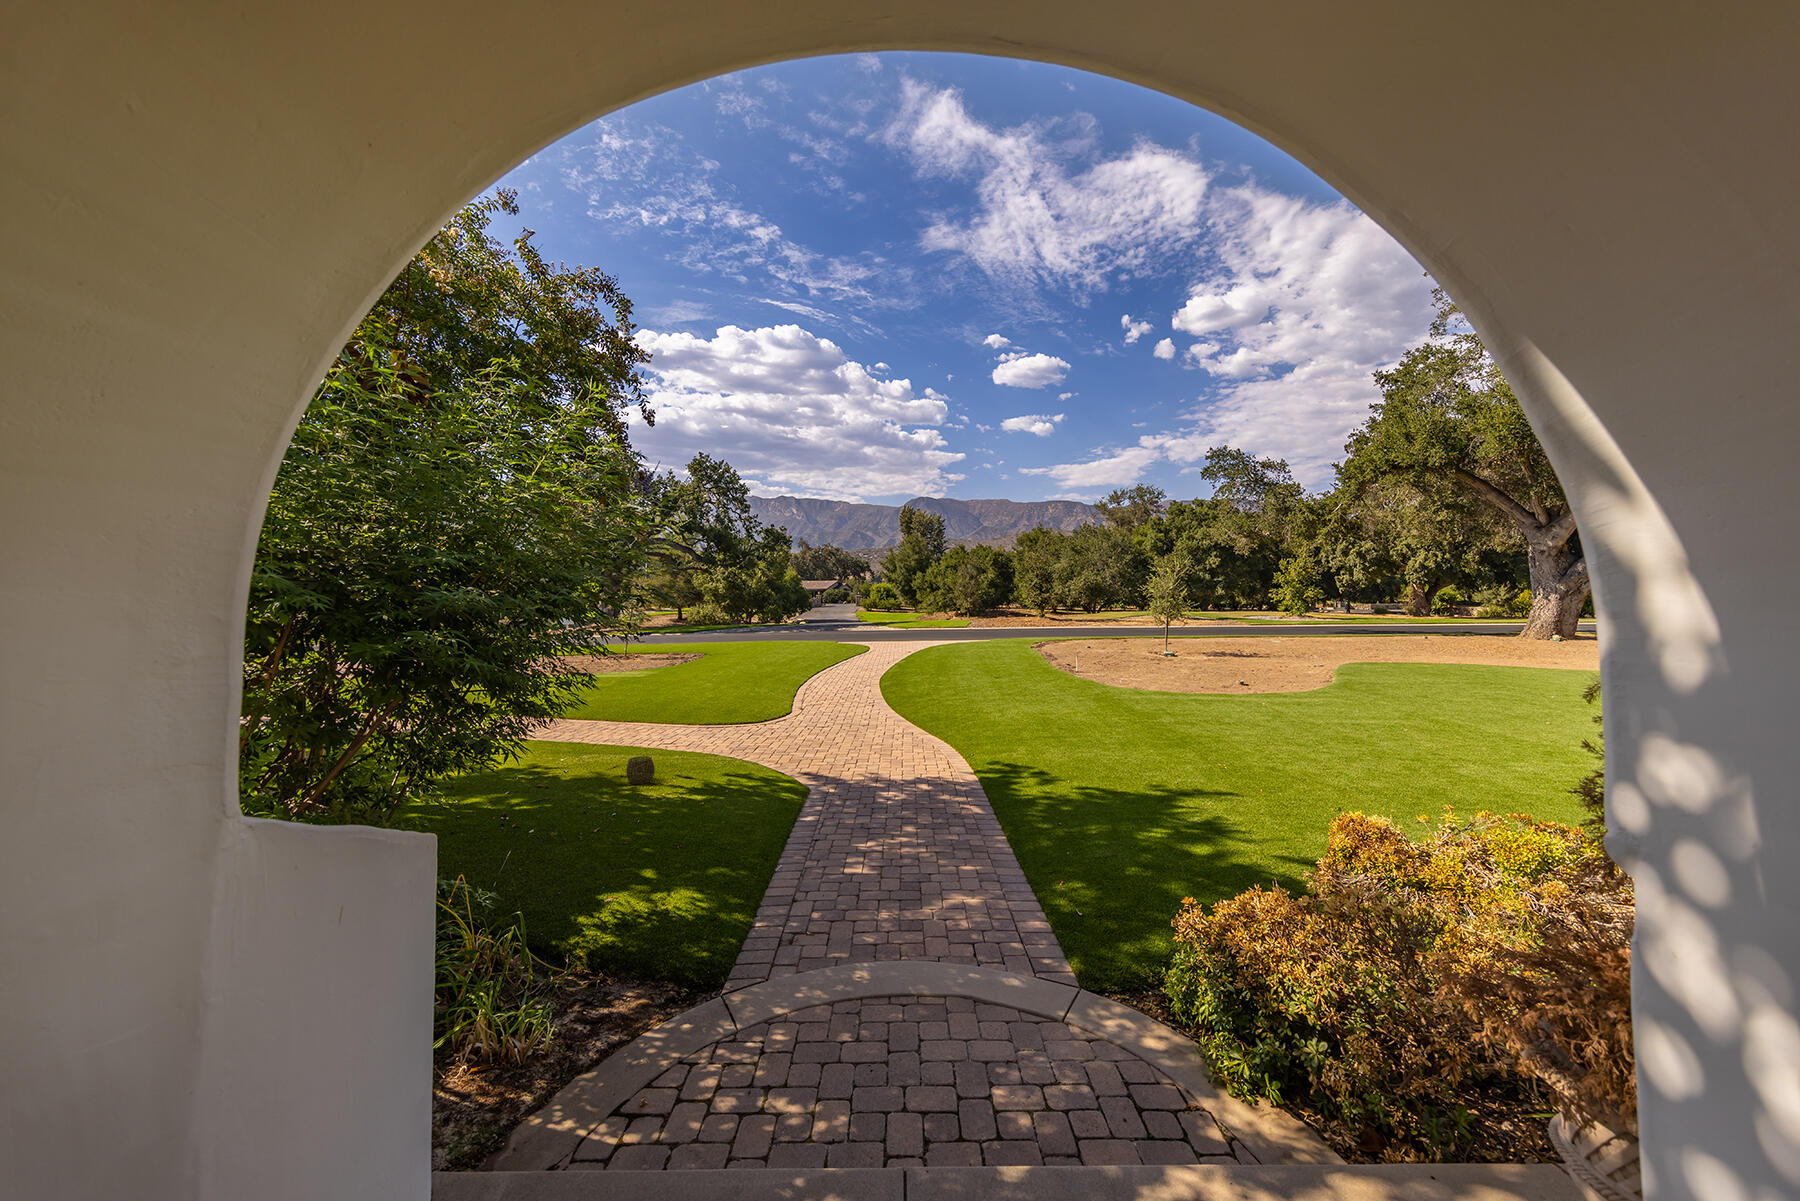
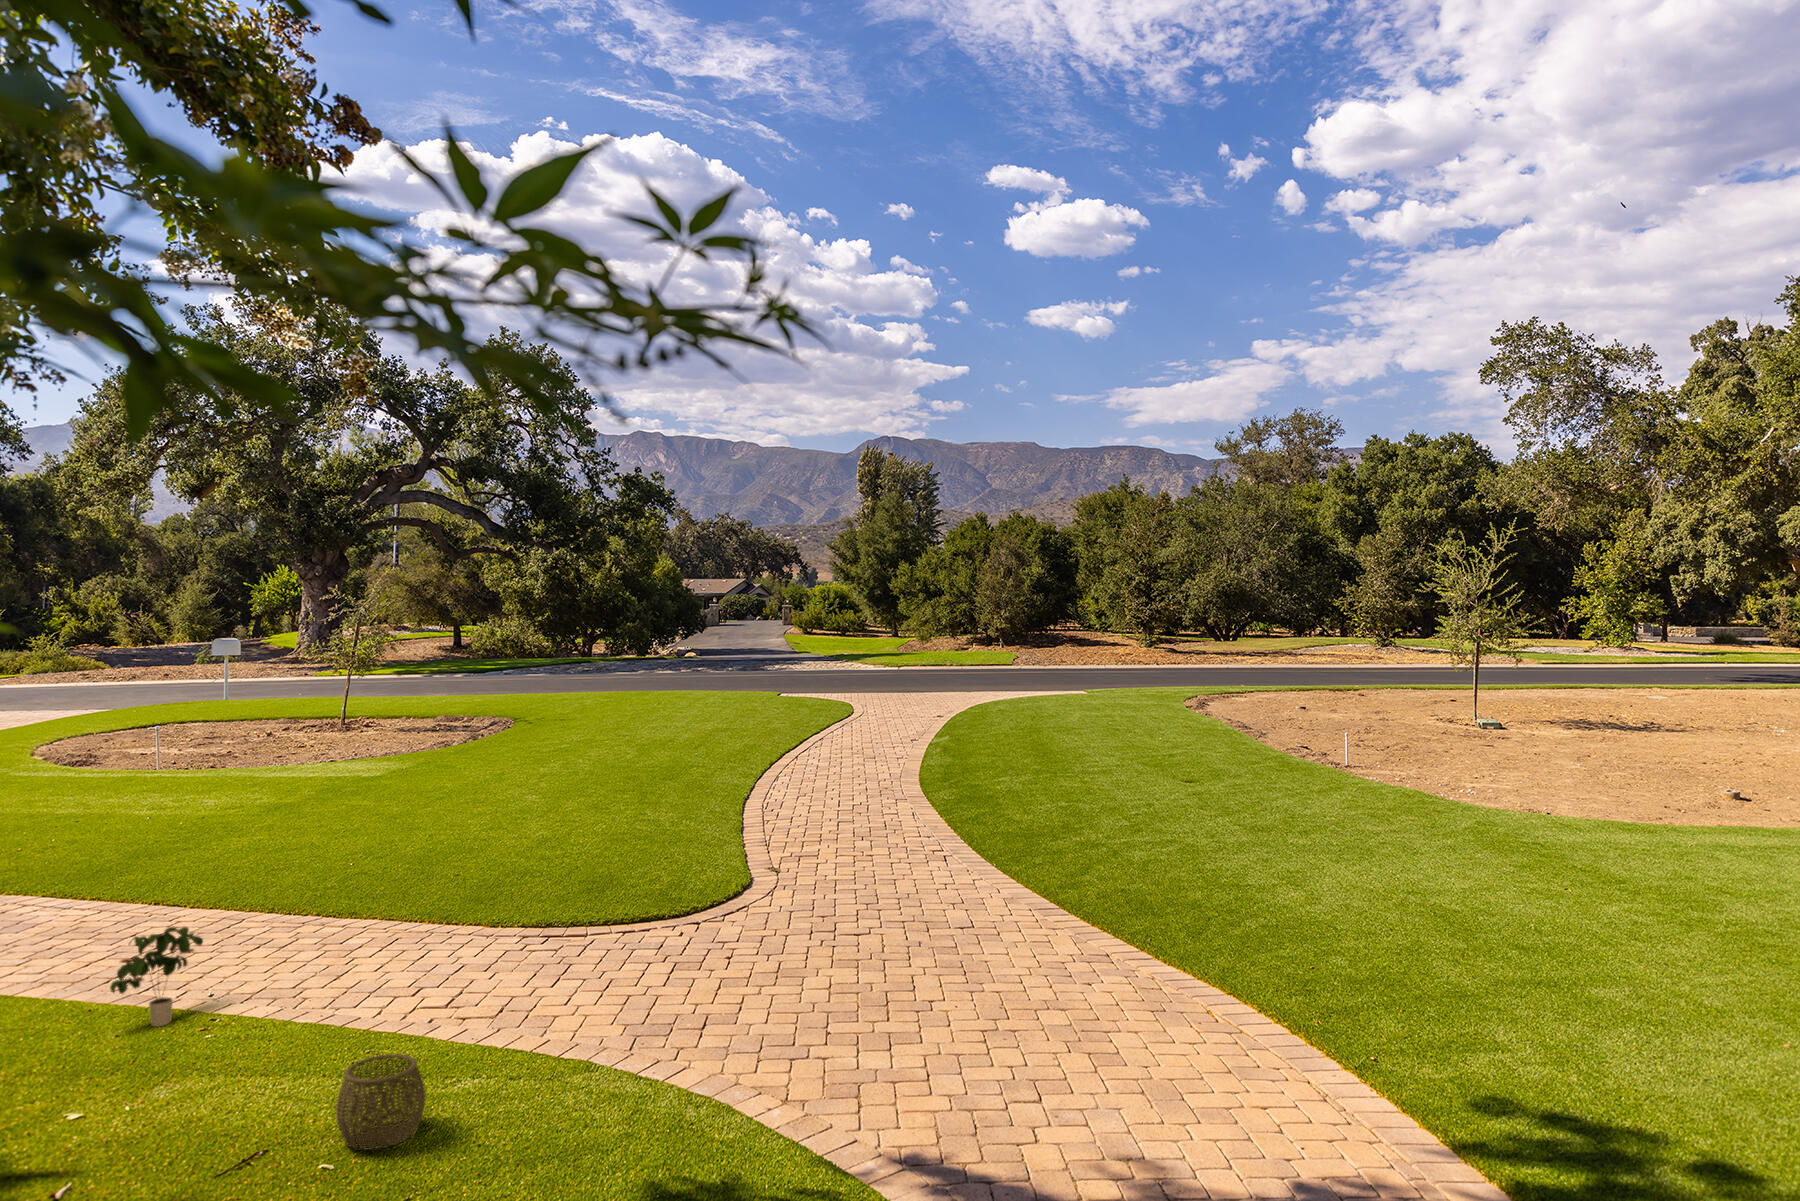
potted plant: none [548,722,578,756] -> present [110,927,203,1026]

